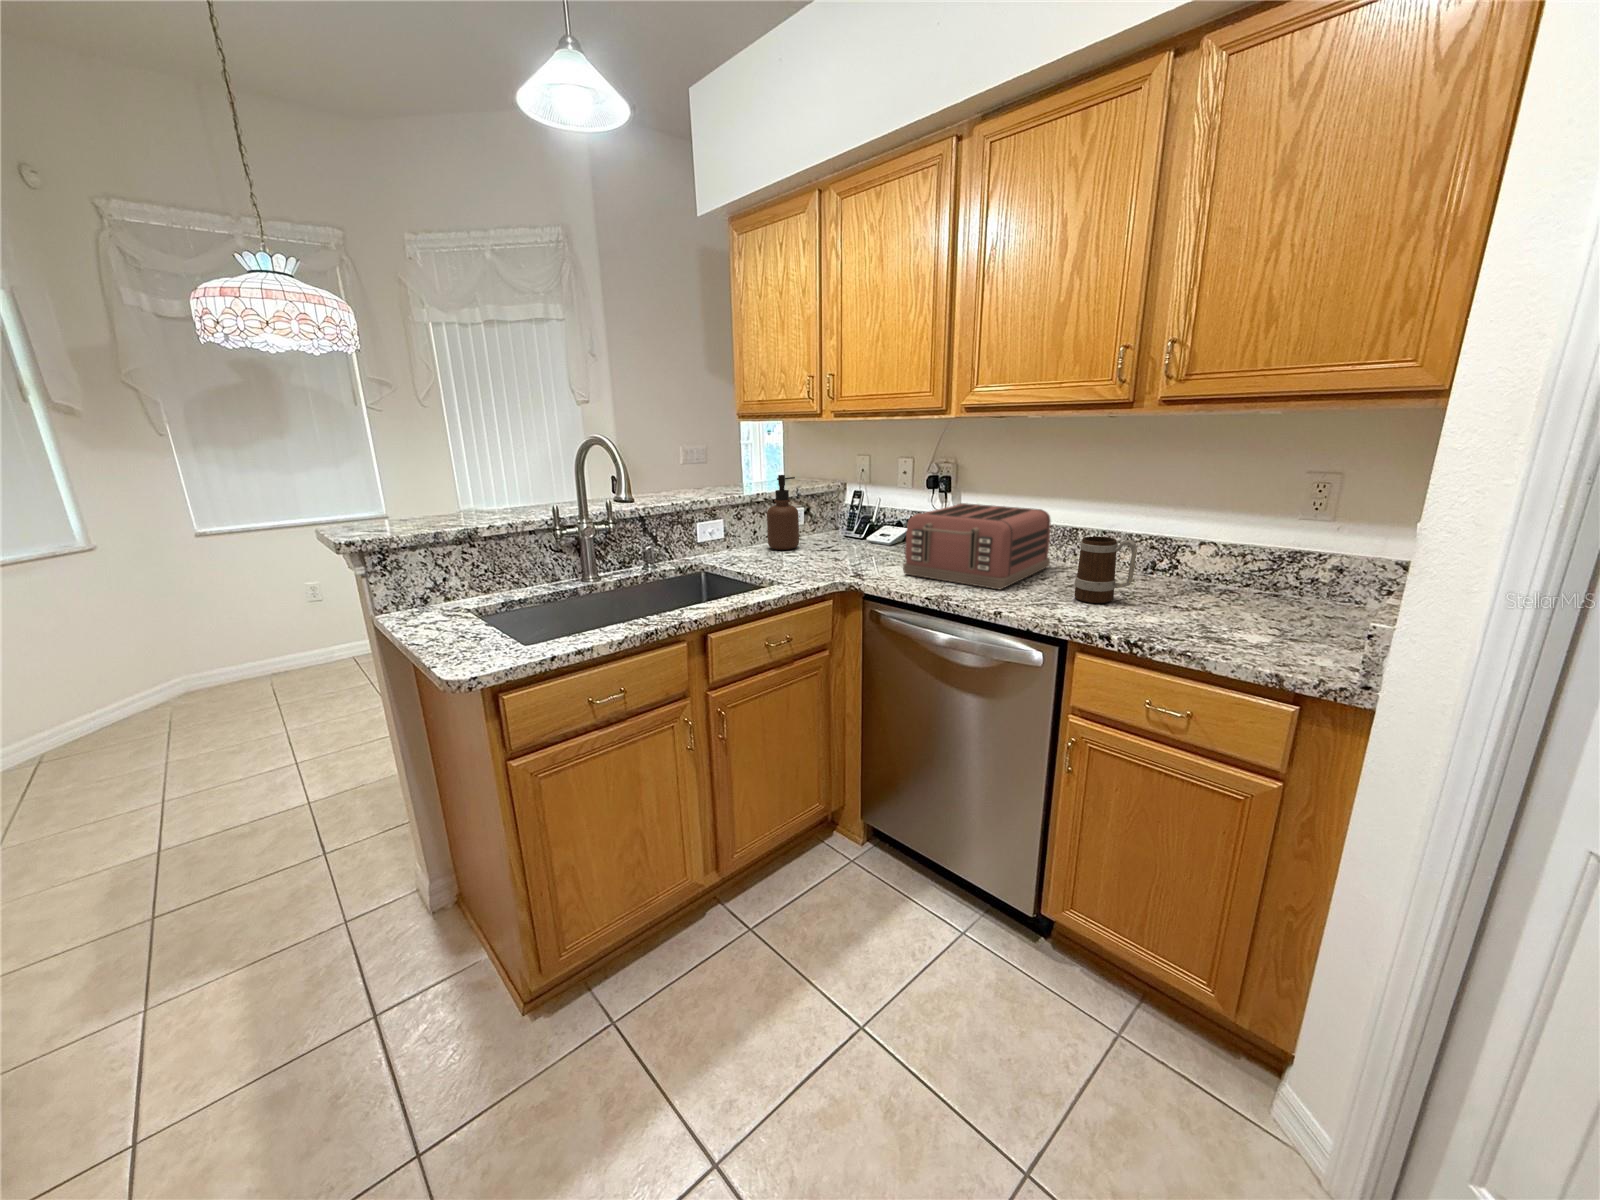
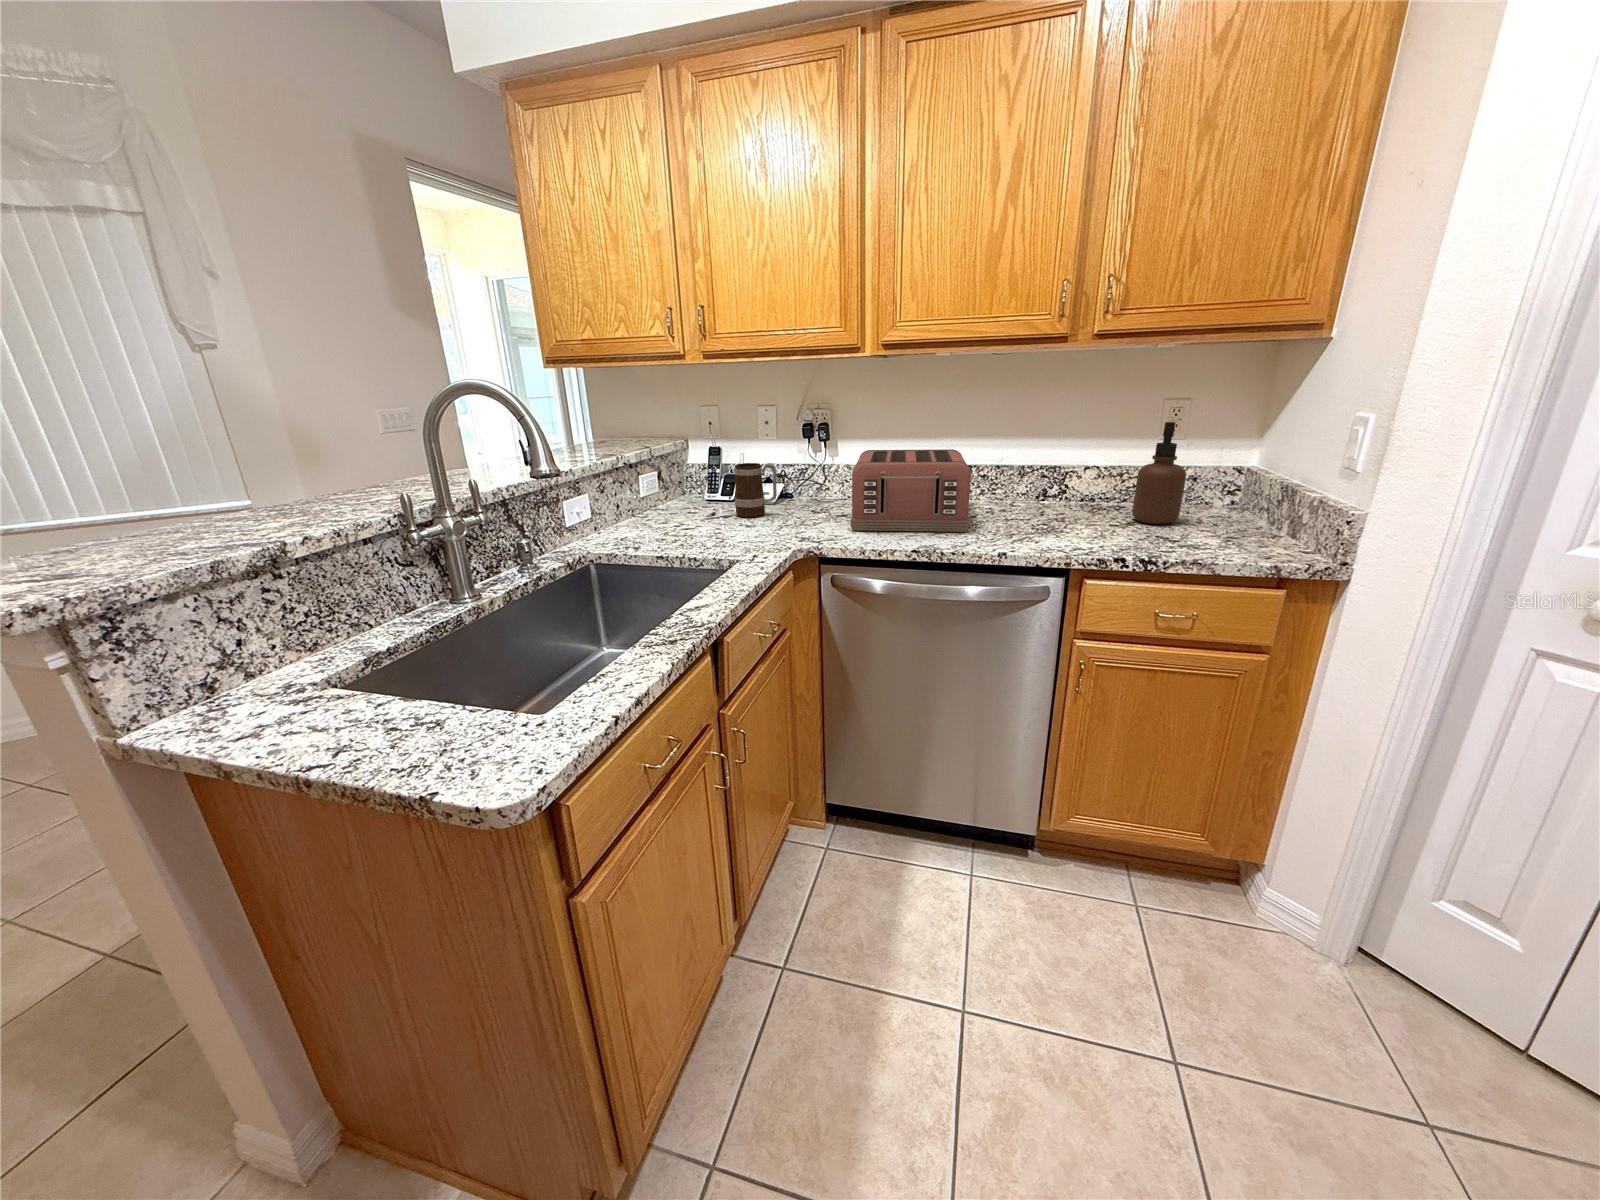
soap dispenser: present [767,475,799,550] -> present [1132,422,1186,524]
mug: present [1074,536,1137,603] -> present [735,463,777,517]

